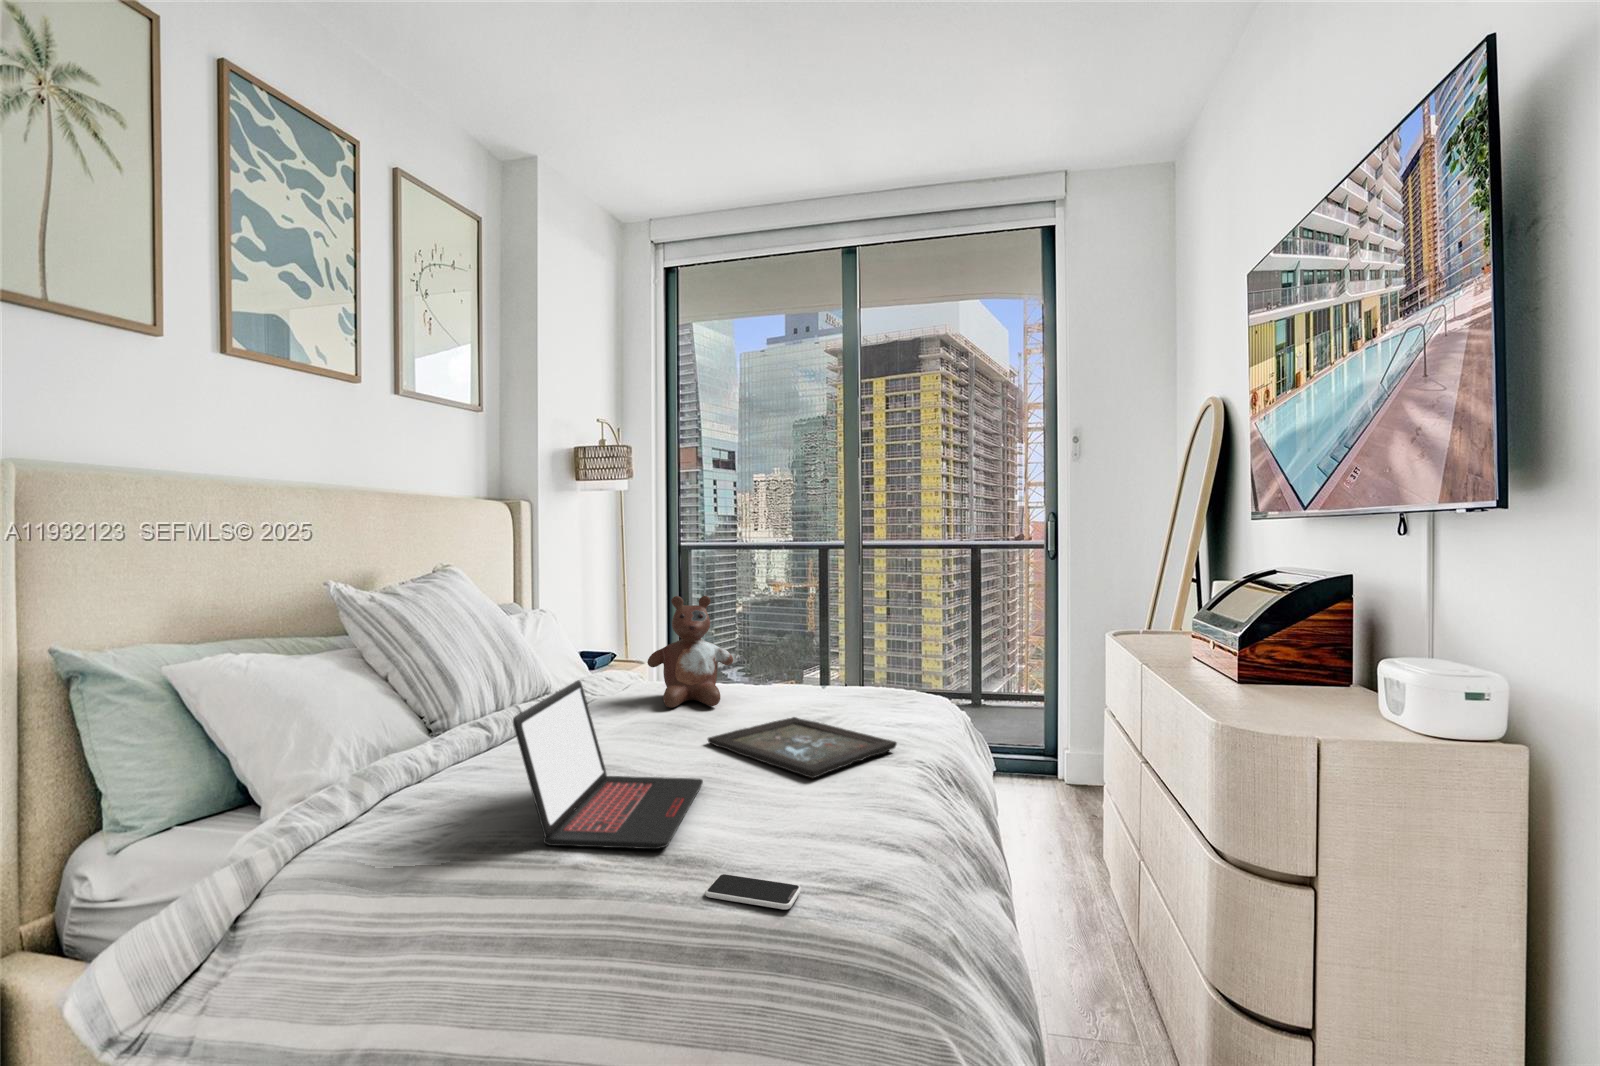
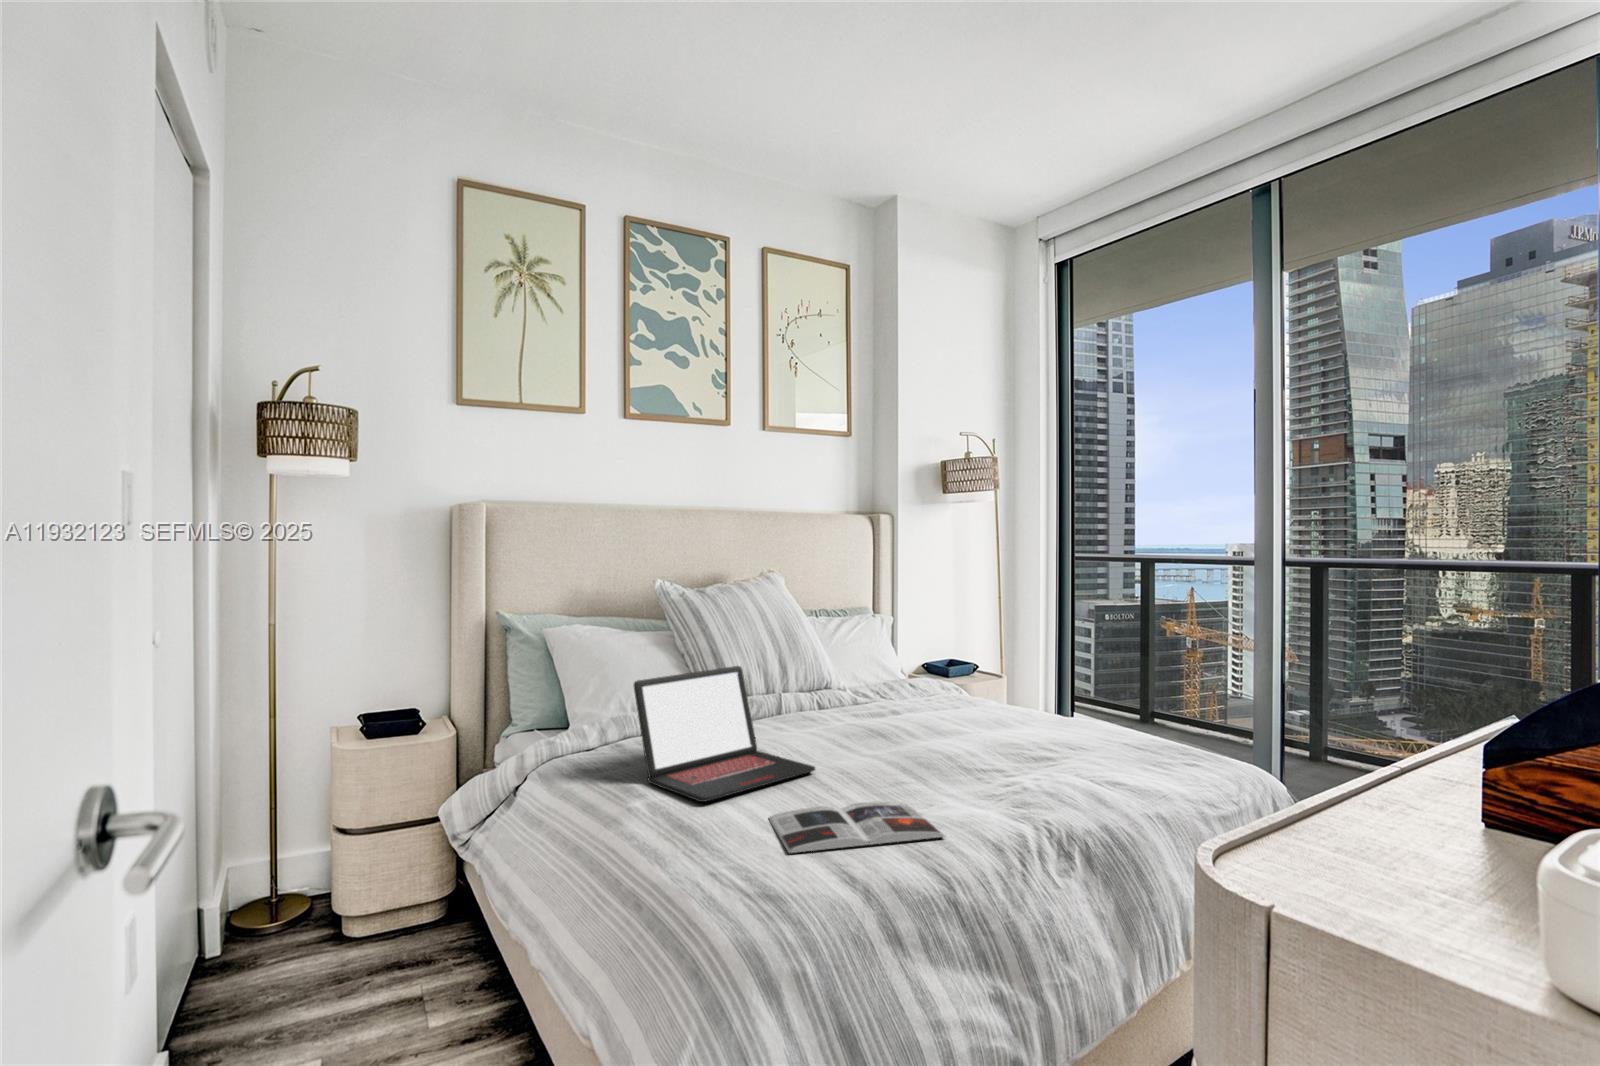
stuffed bear: present [647,596,733,708] -> none [902,605,987,718]
tray: present [708,717,897,778] -> none [883,738,1054,788]
magazine: none [749,794,917,874] -> present [769,801,945,853]
smartphone: present [705,874,801,910] -> none [677,827,738,859]

